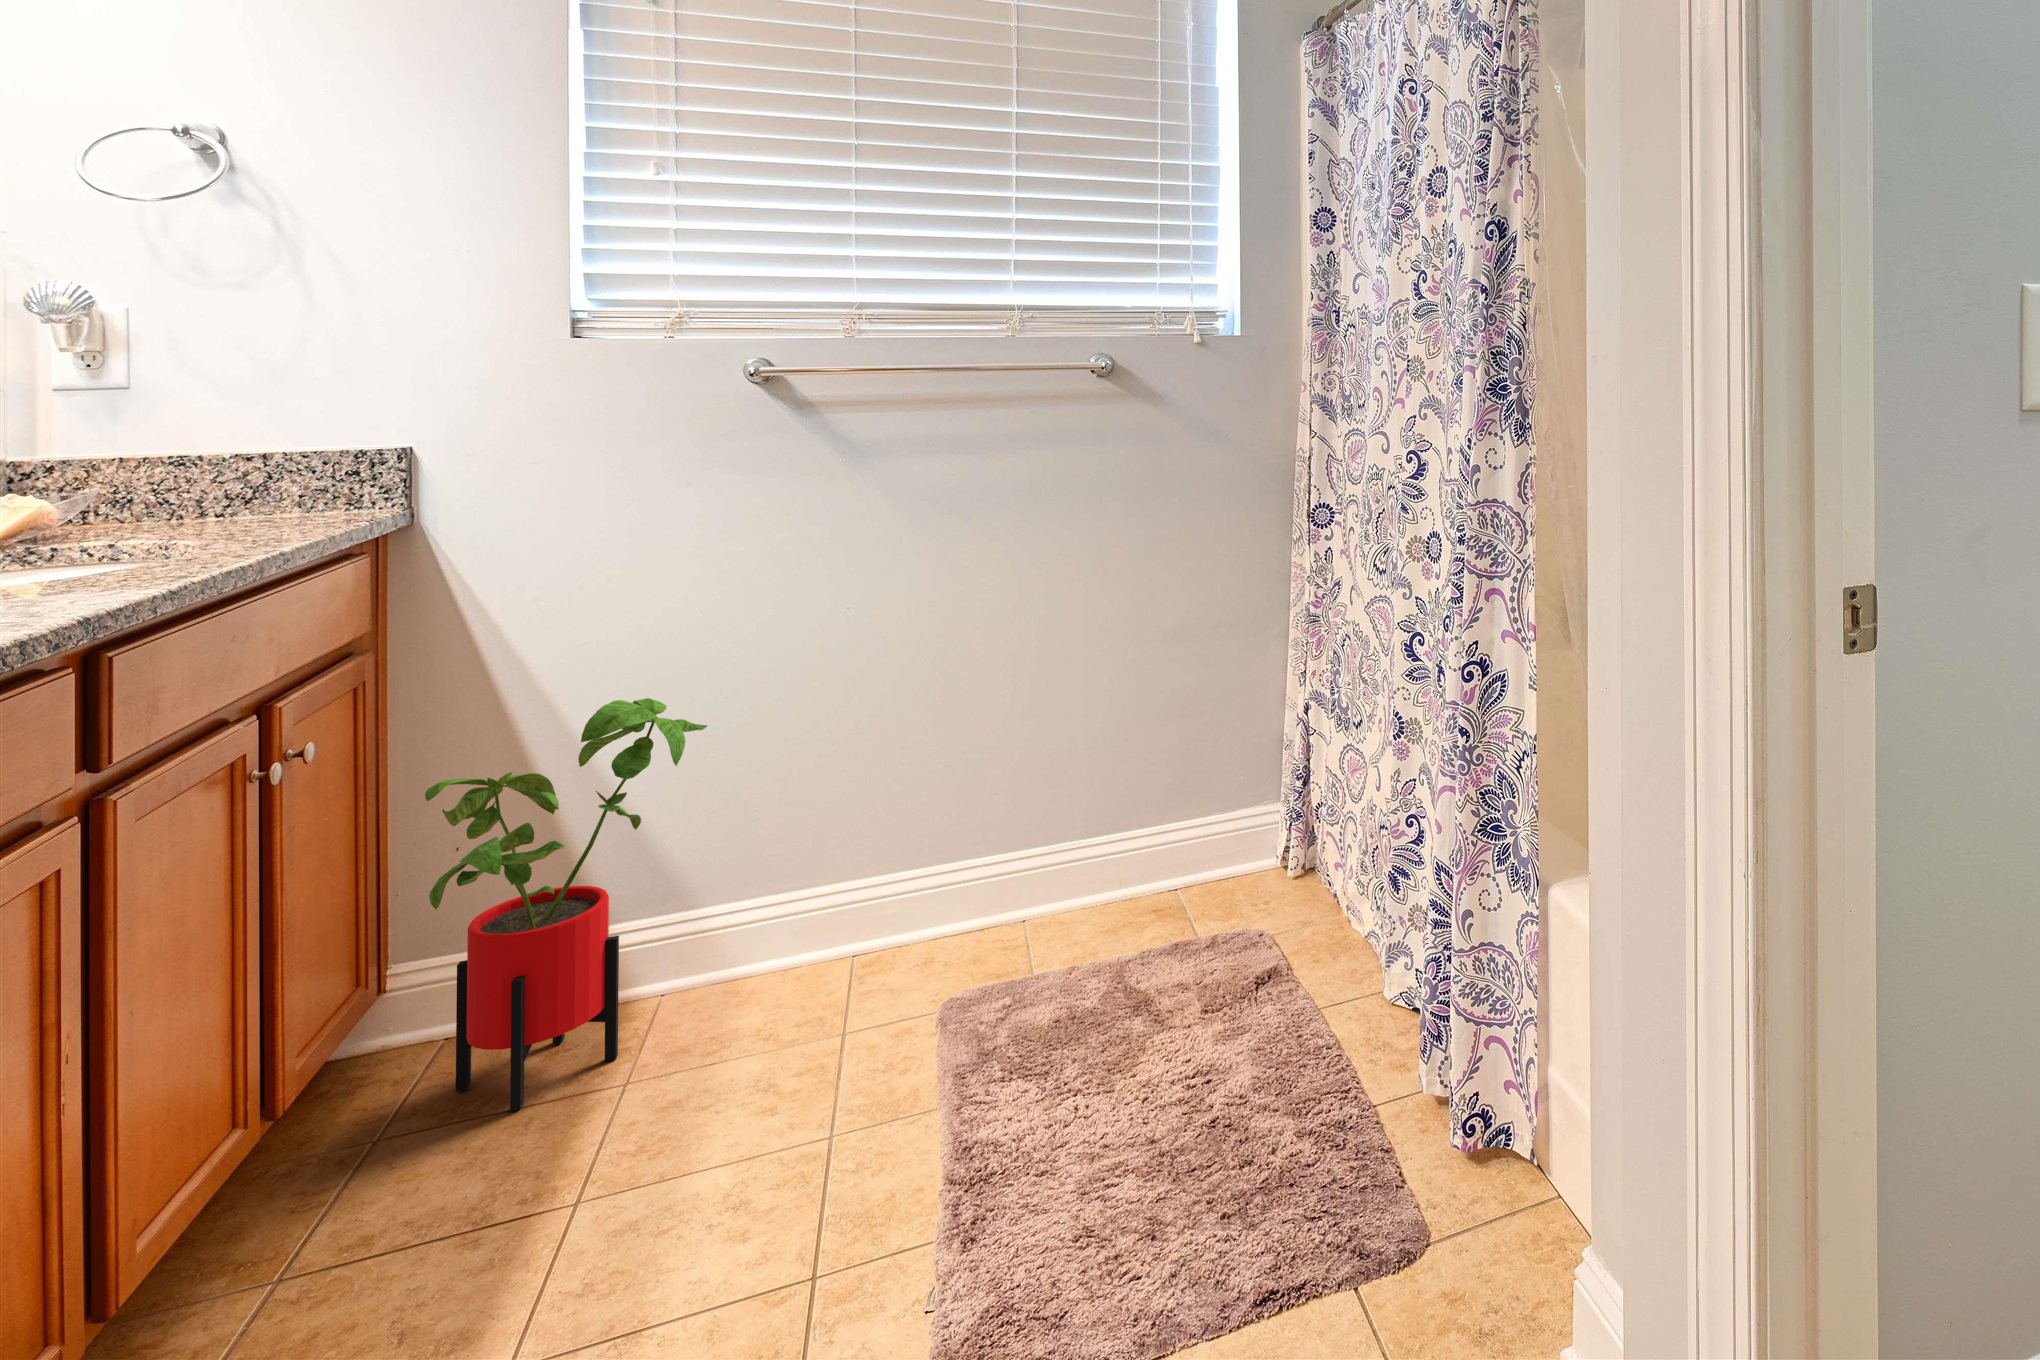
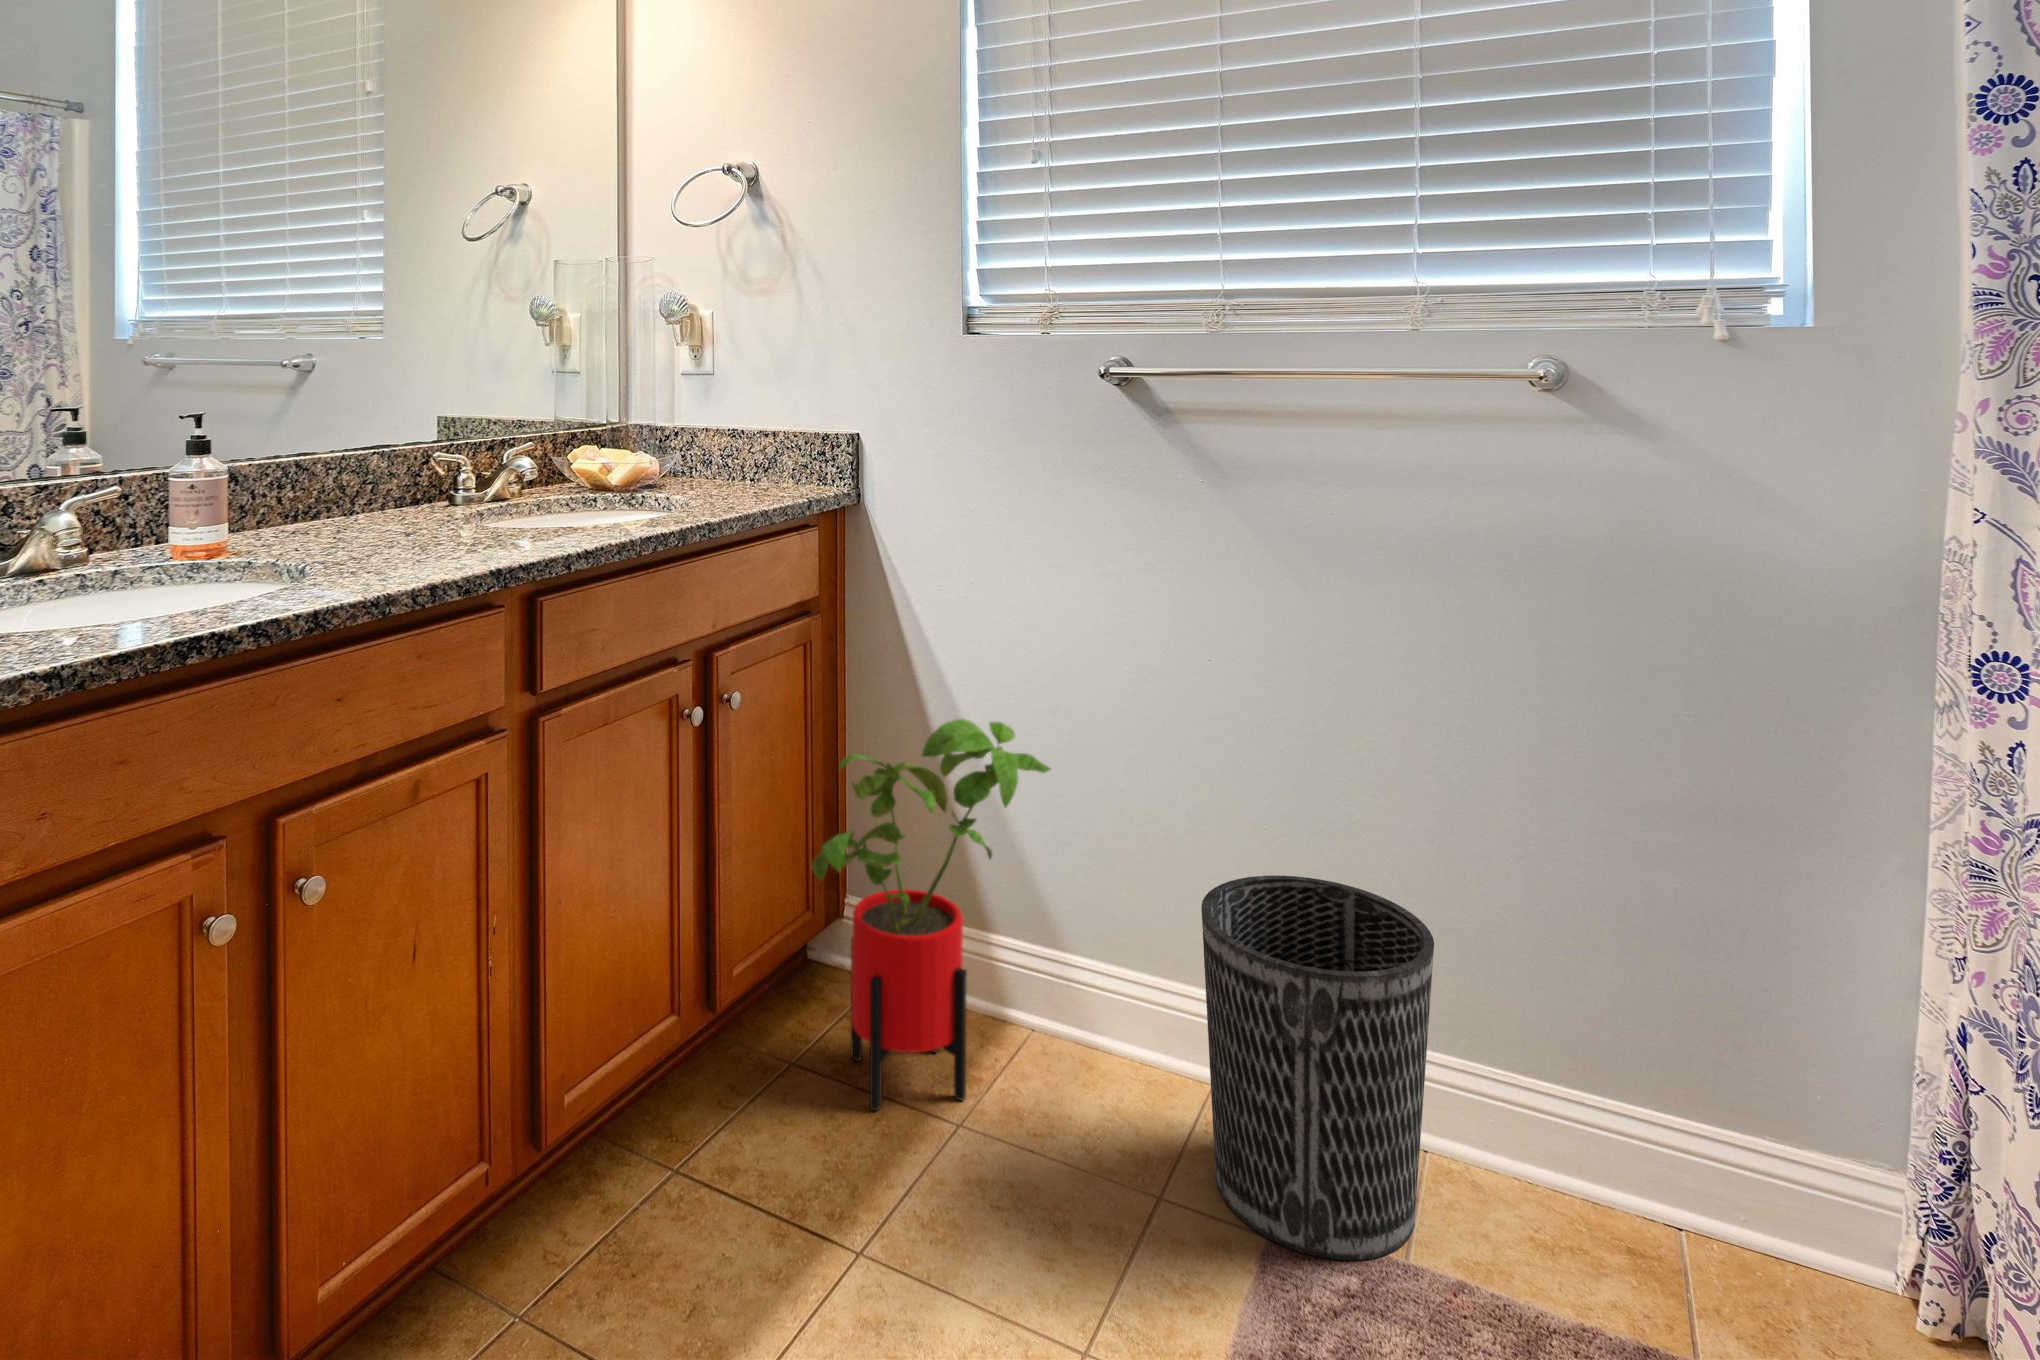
wastebasket: none [866,743,1042,1006] -> present [1201,875,1434,1260]

